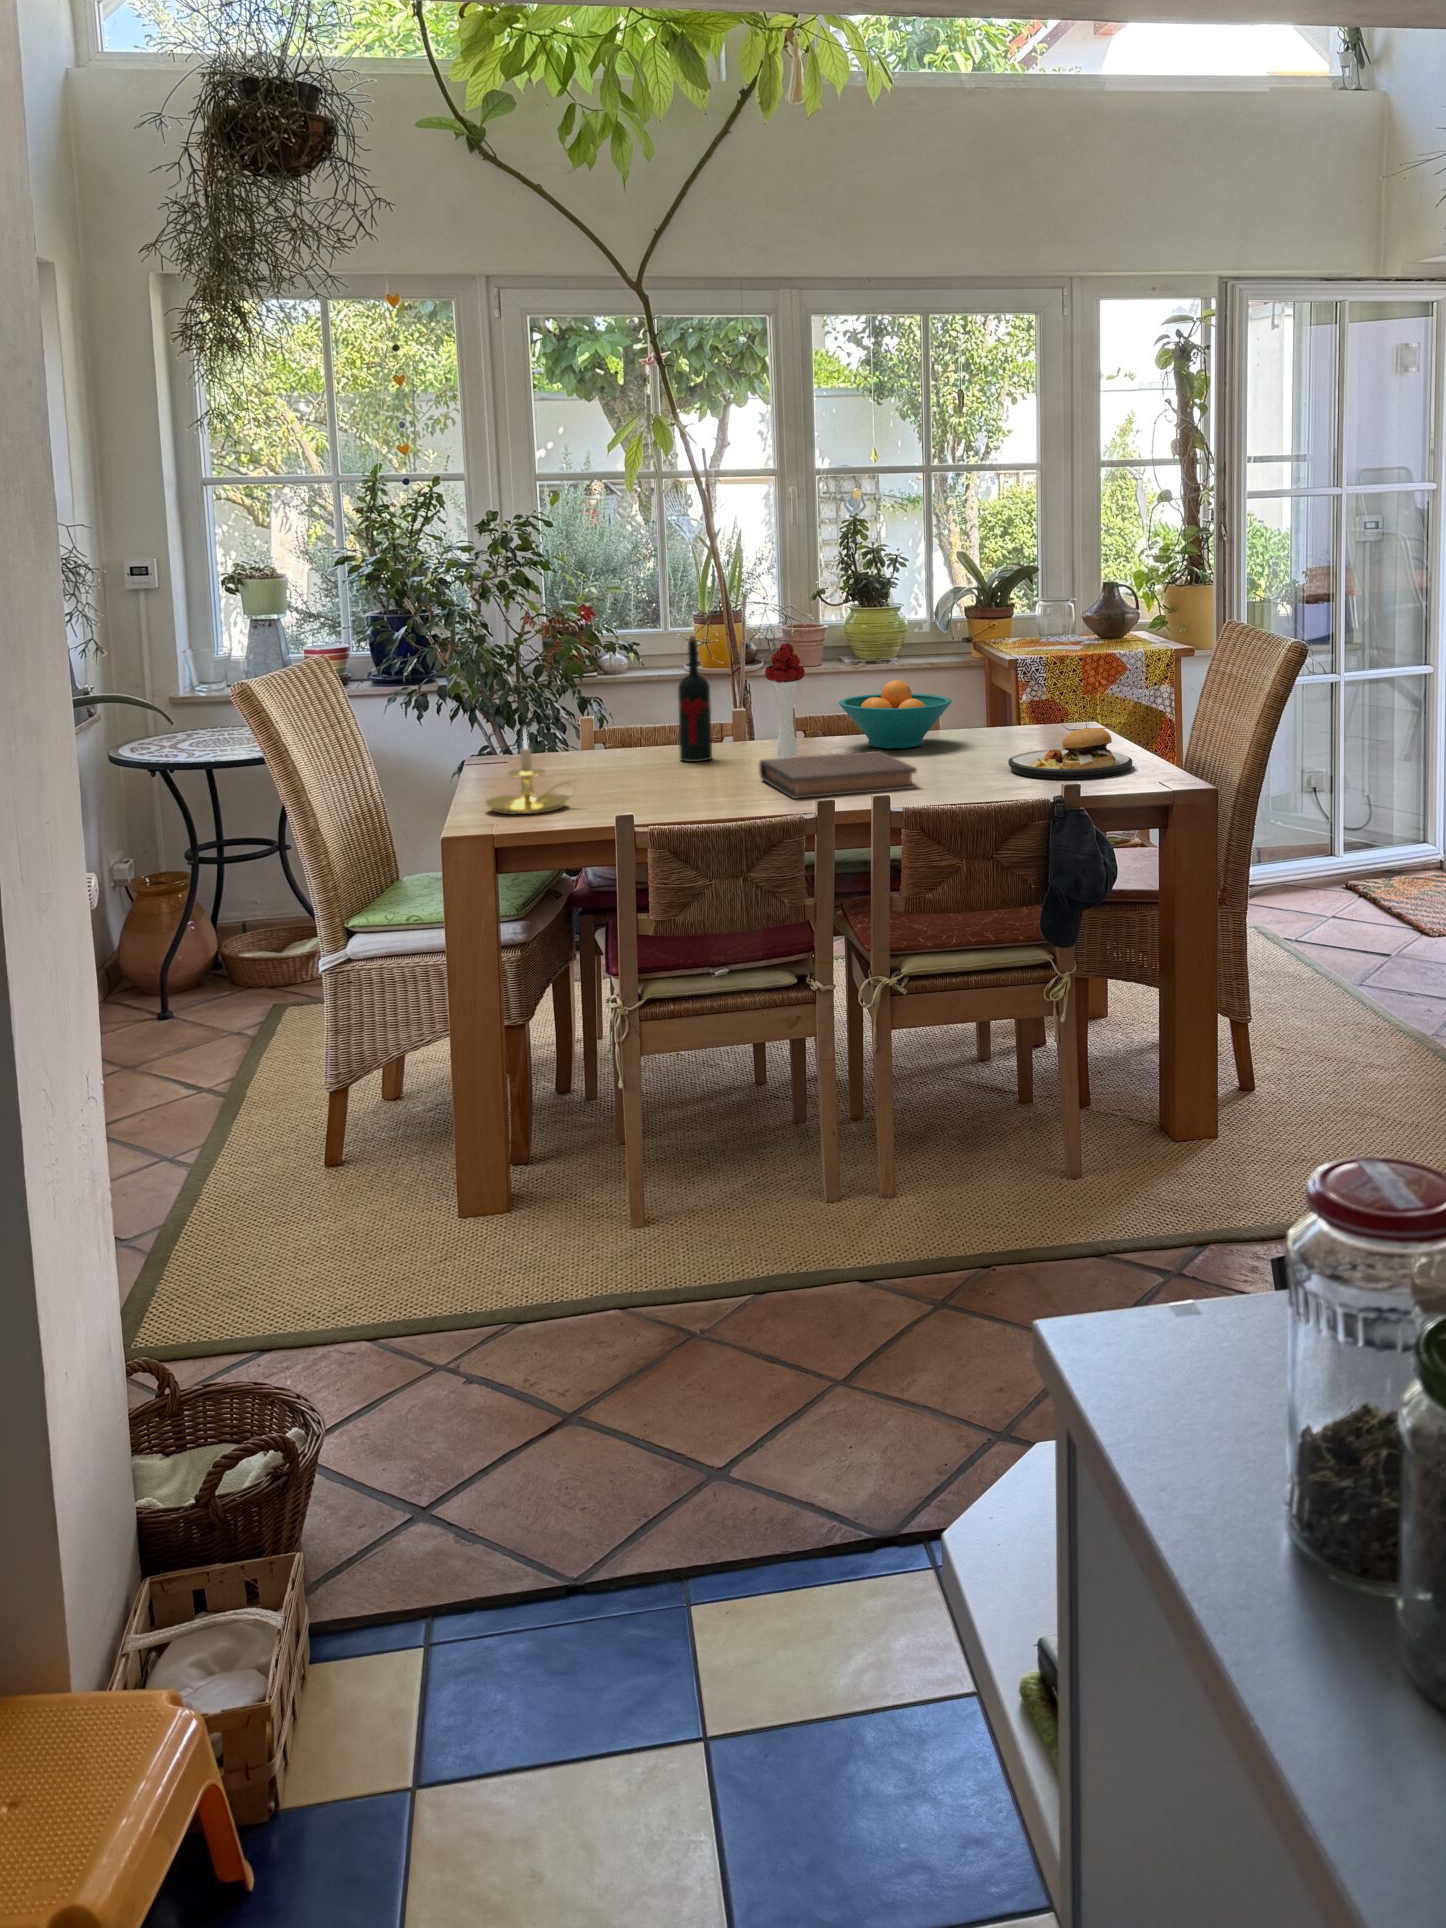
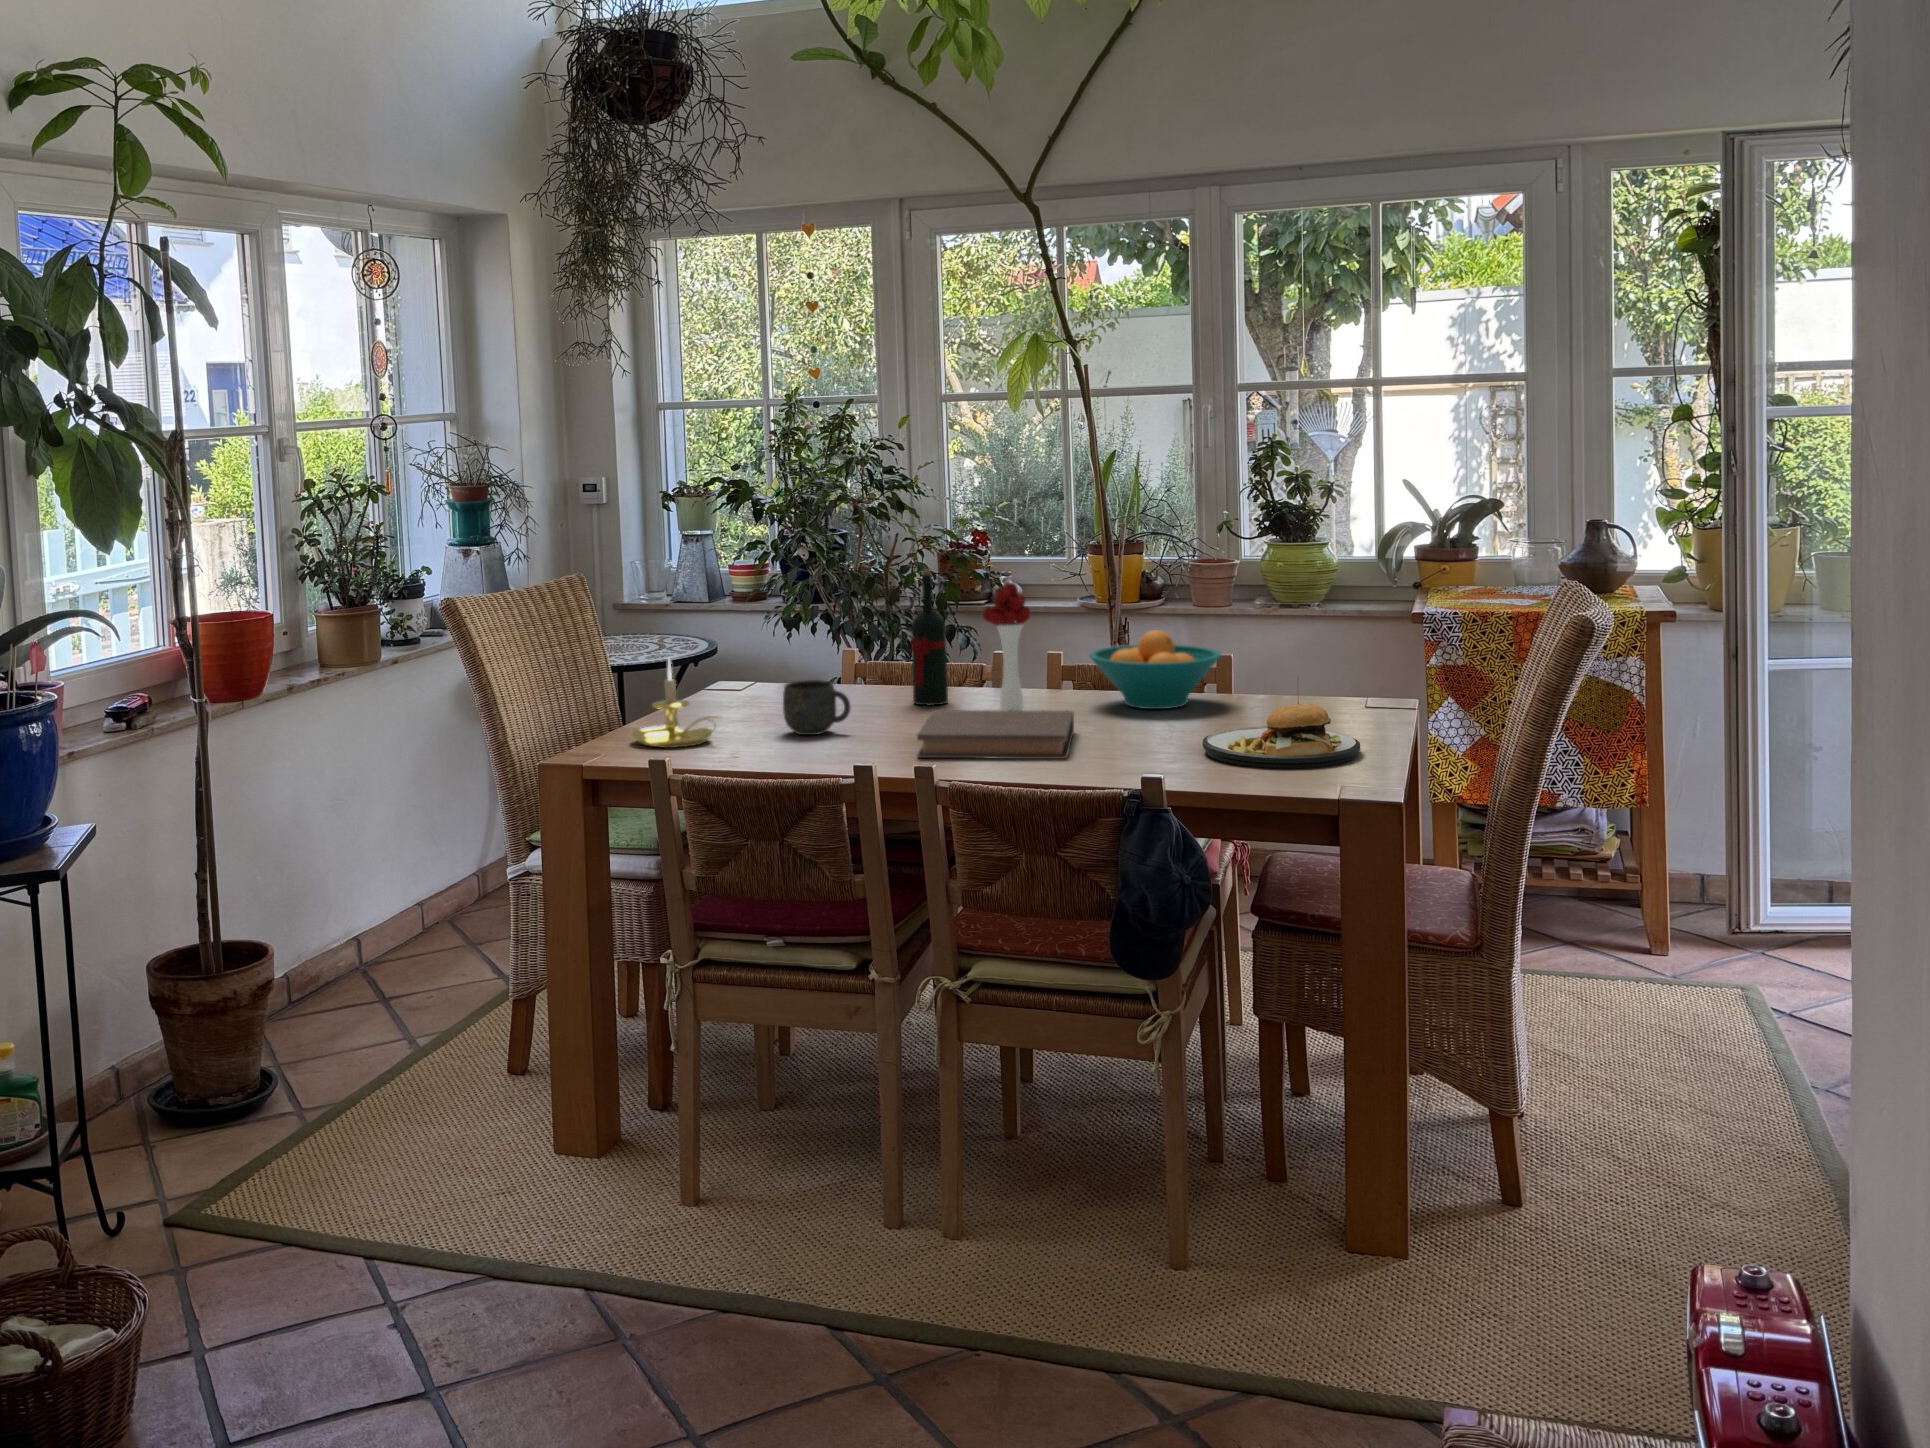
mug: none [618,741,684,793] -> present [783,680,851,735]

